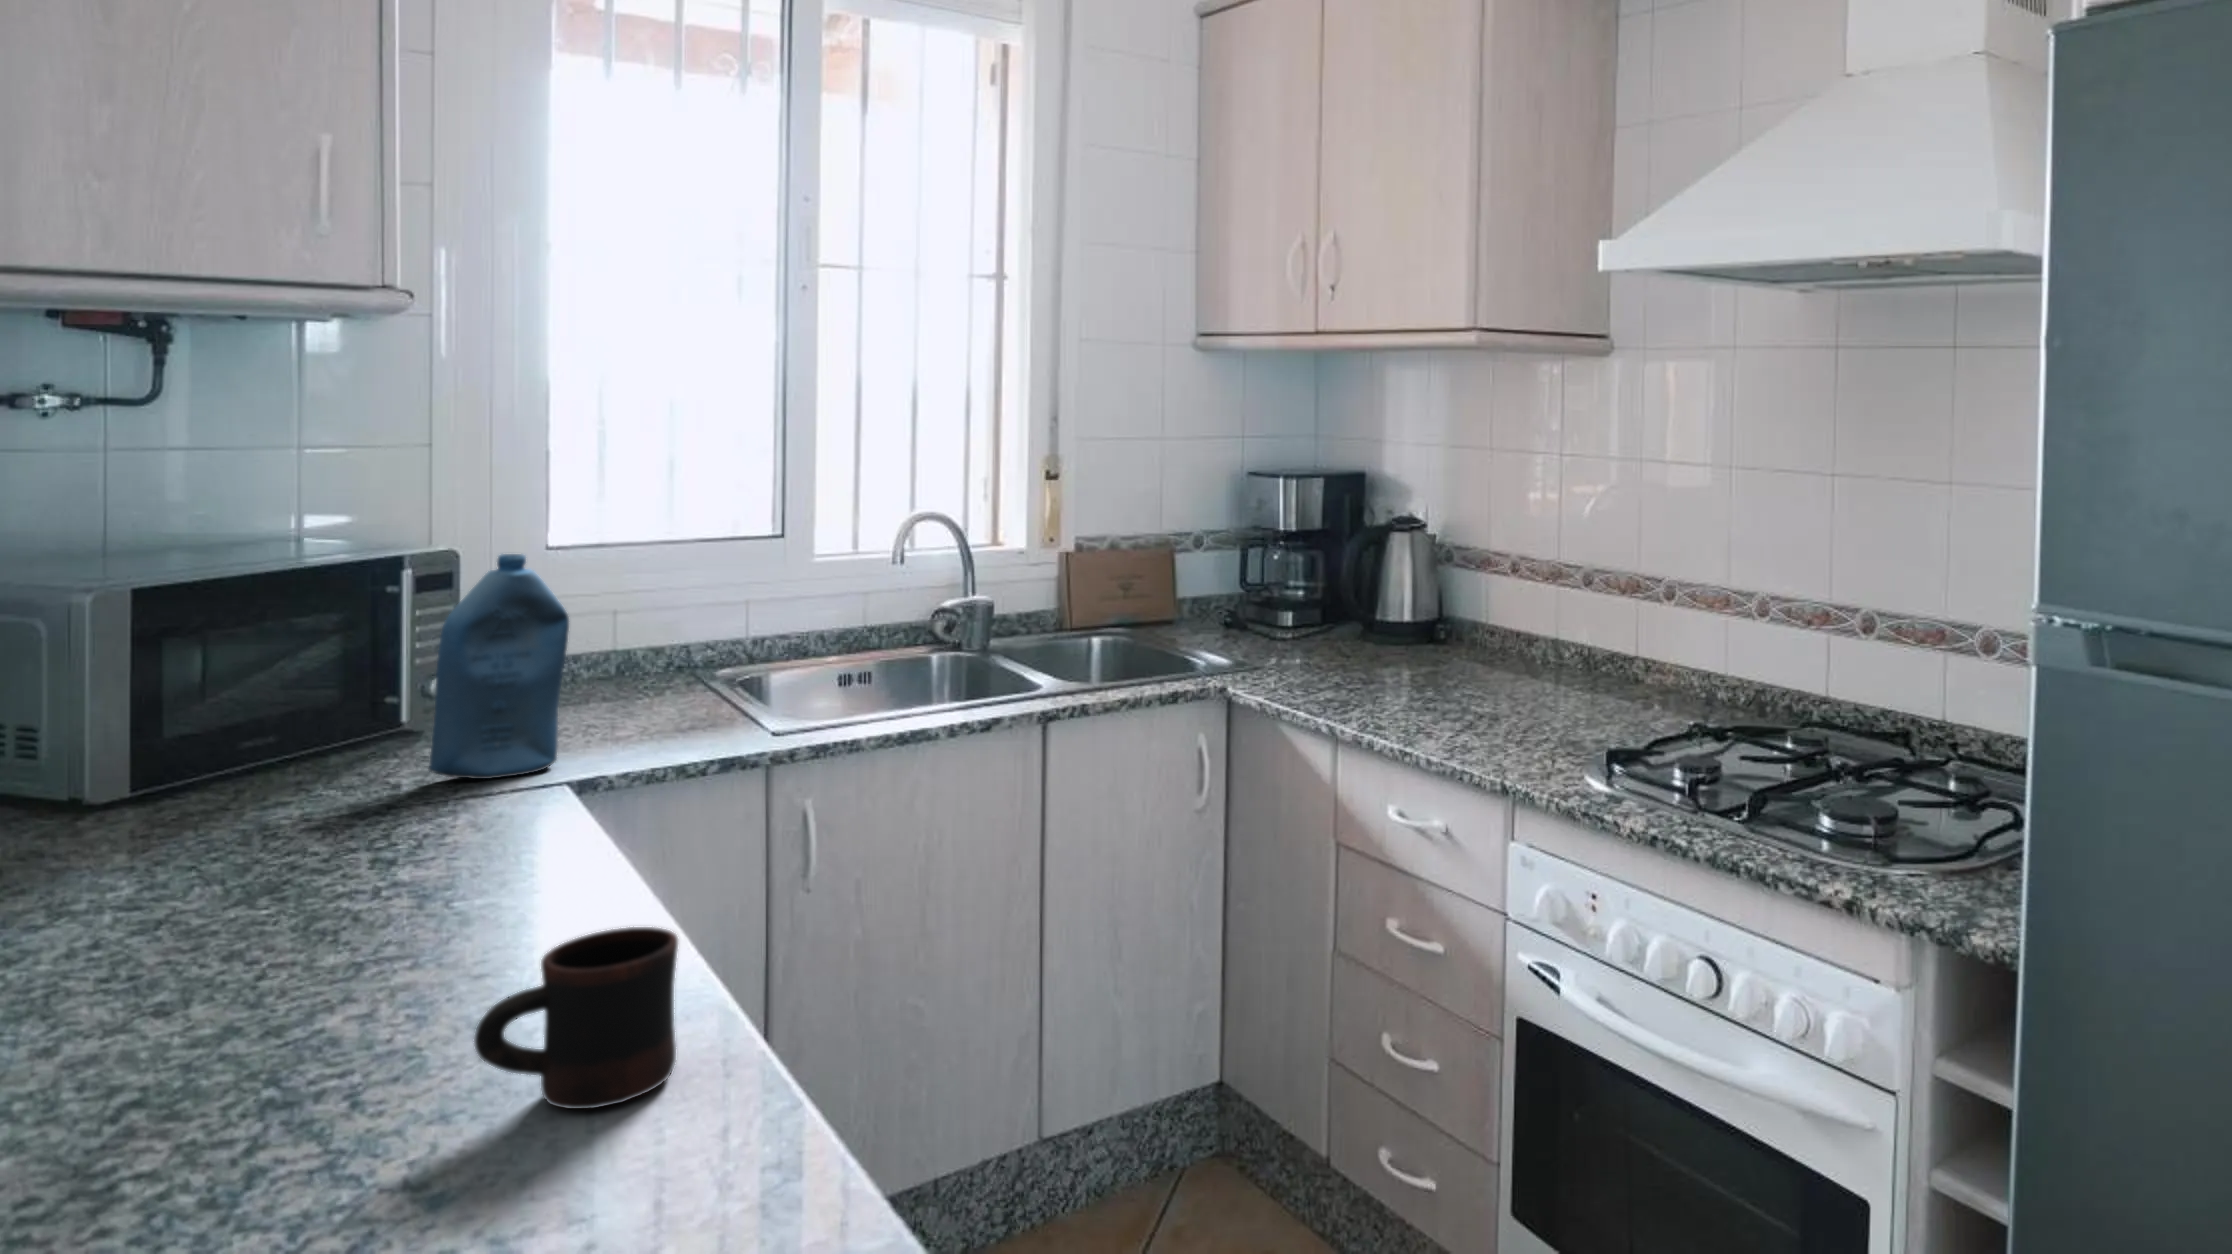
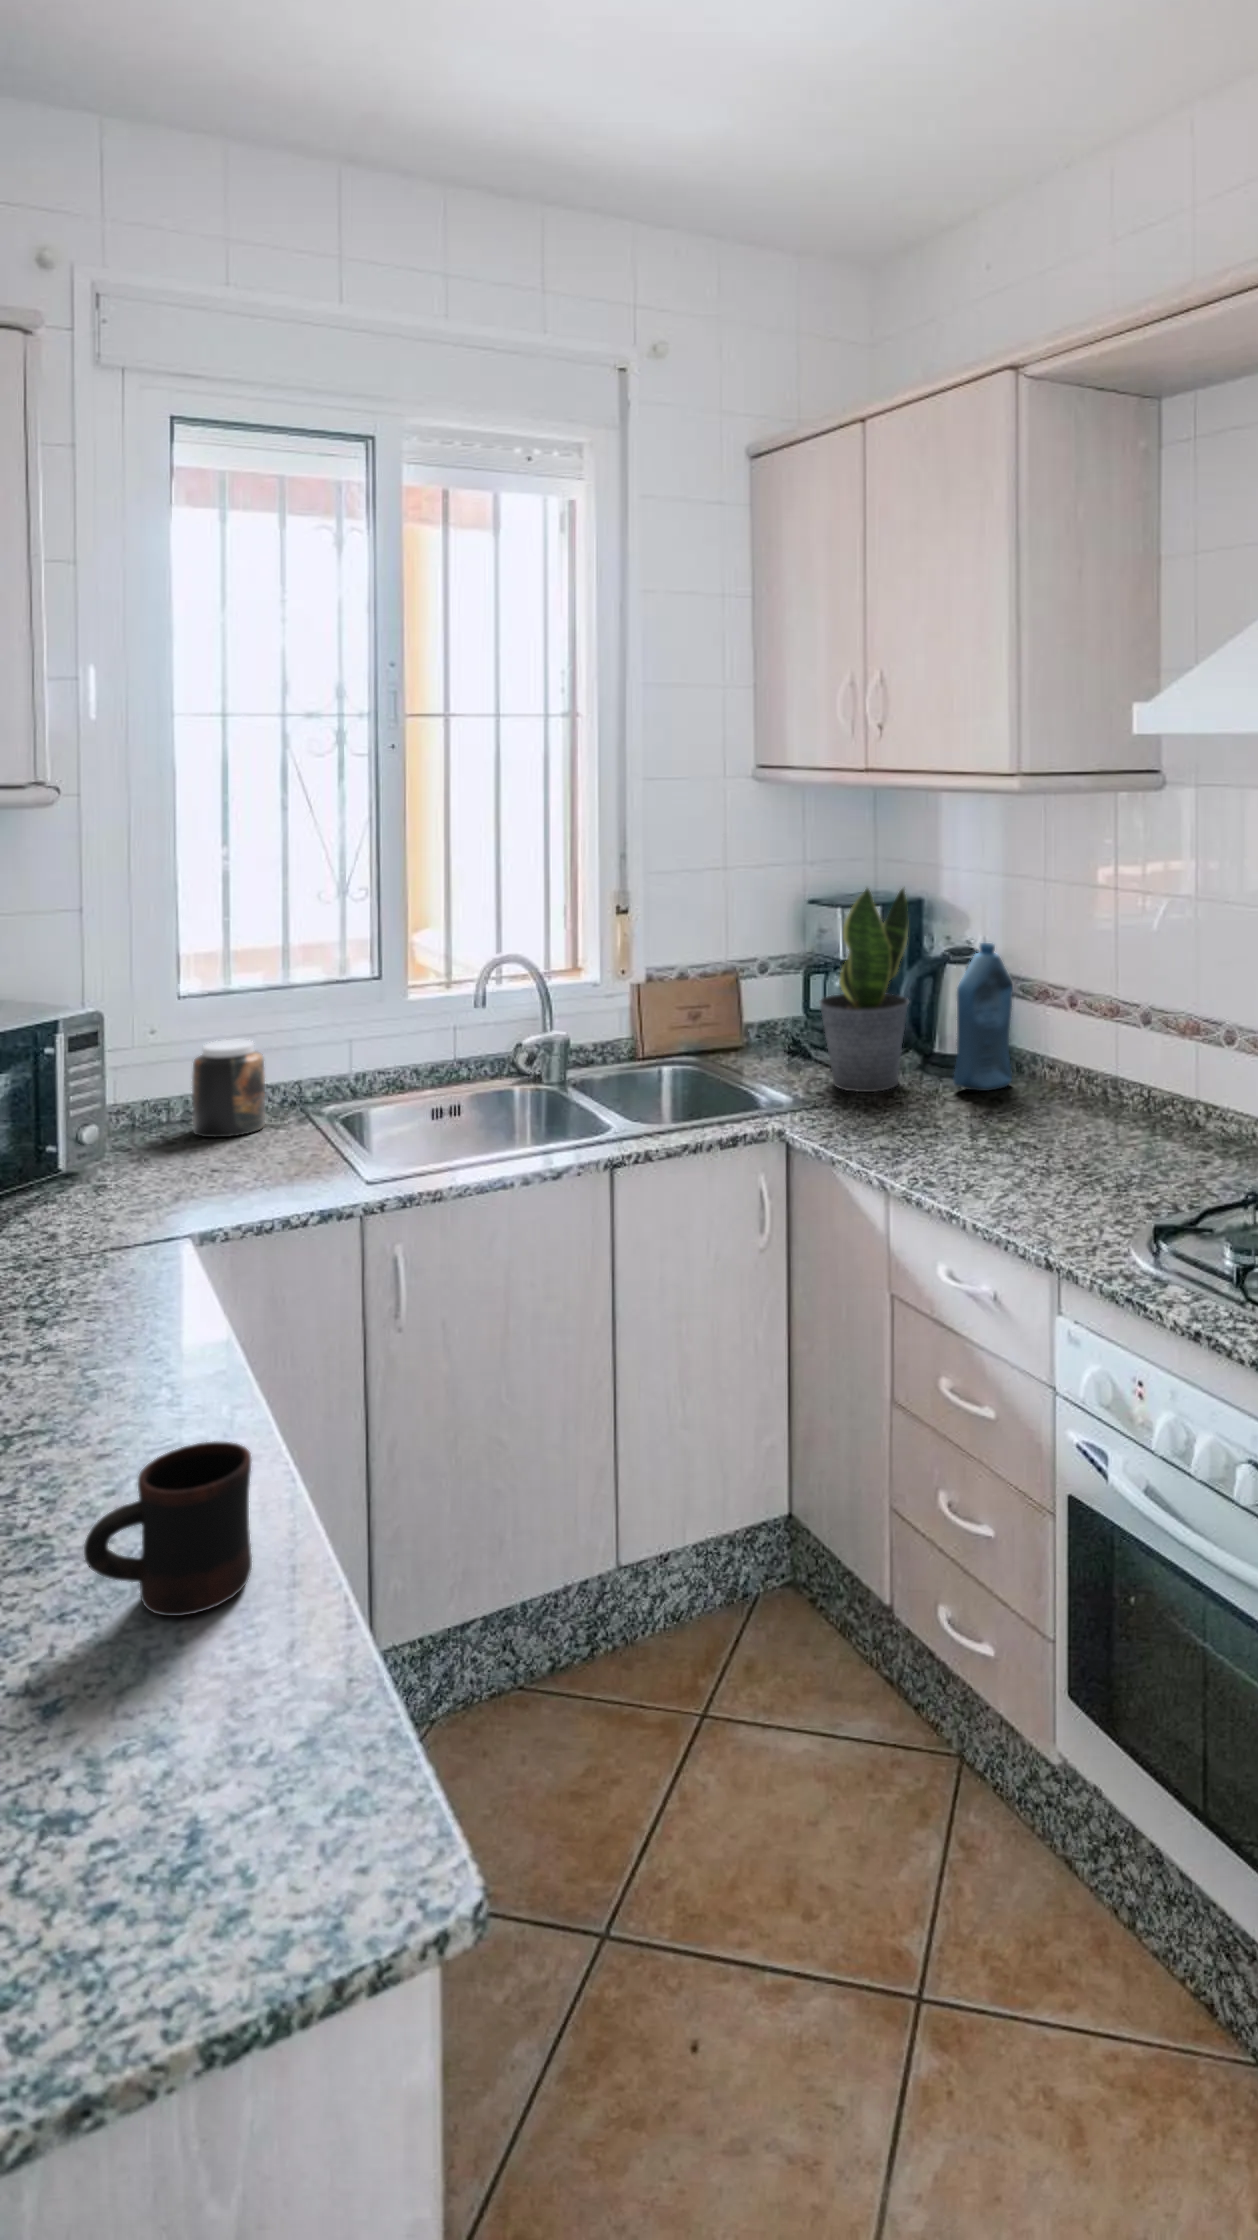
potted plant: none [1261,450,1354,658] -> present [819,888,909,1092]
bottle: present [429,554,569,779] -> present [954,943,1013,1091]
jar: none [561,597,648,700] -> present [192,1040,265,1137]

